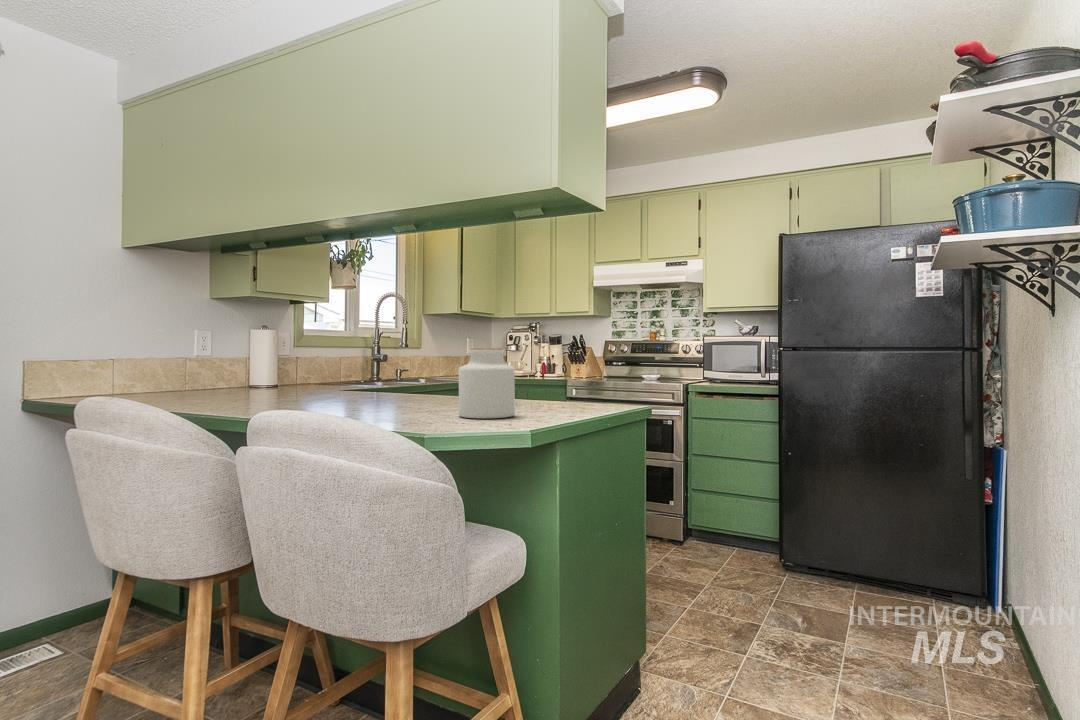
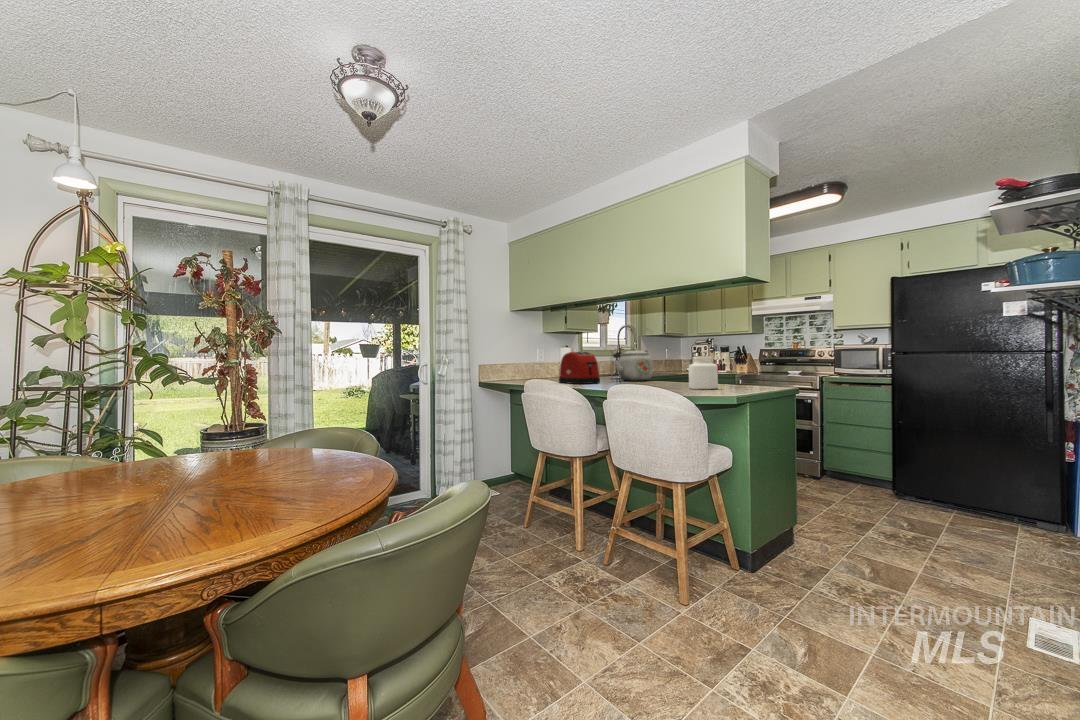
kettle: none [339,332,416,395] -> present [613,348,653,381]
toaster: none [205,335,296,406] -> present [559,352,600,384]

